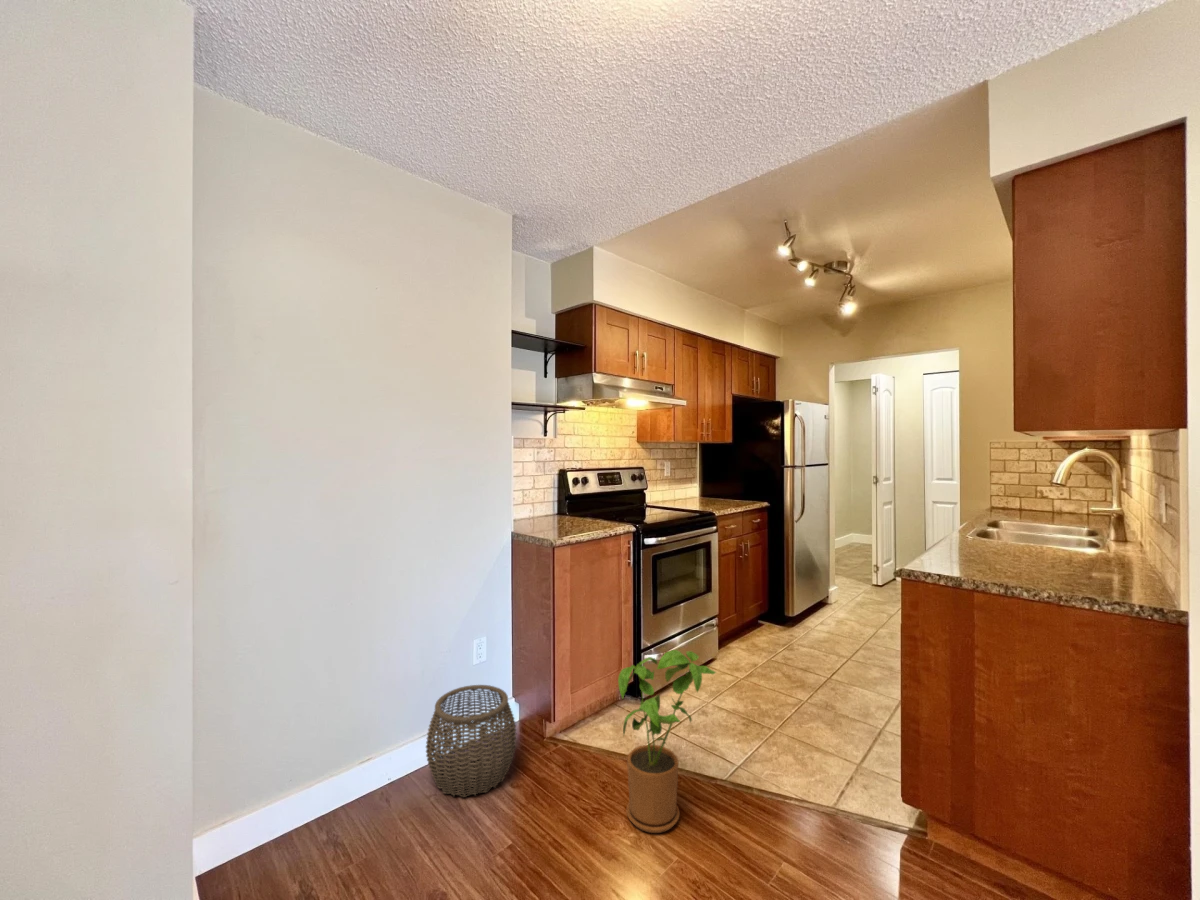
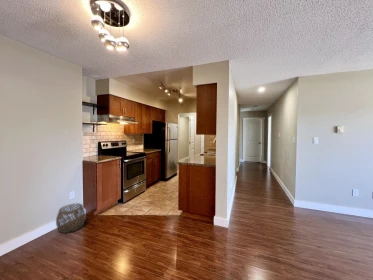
house plant: present [618,650,716,833] -> none [115,186,140,229]

